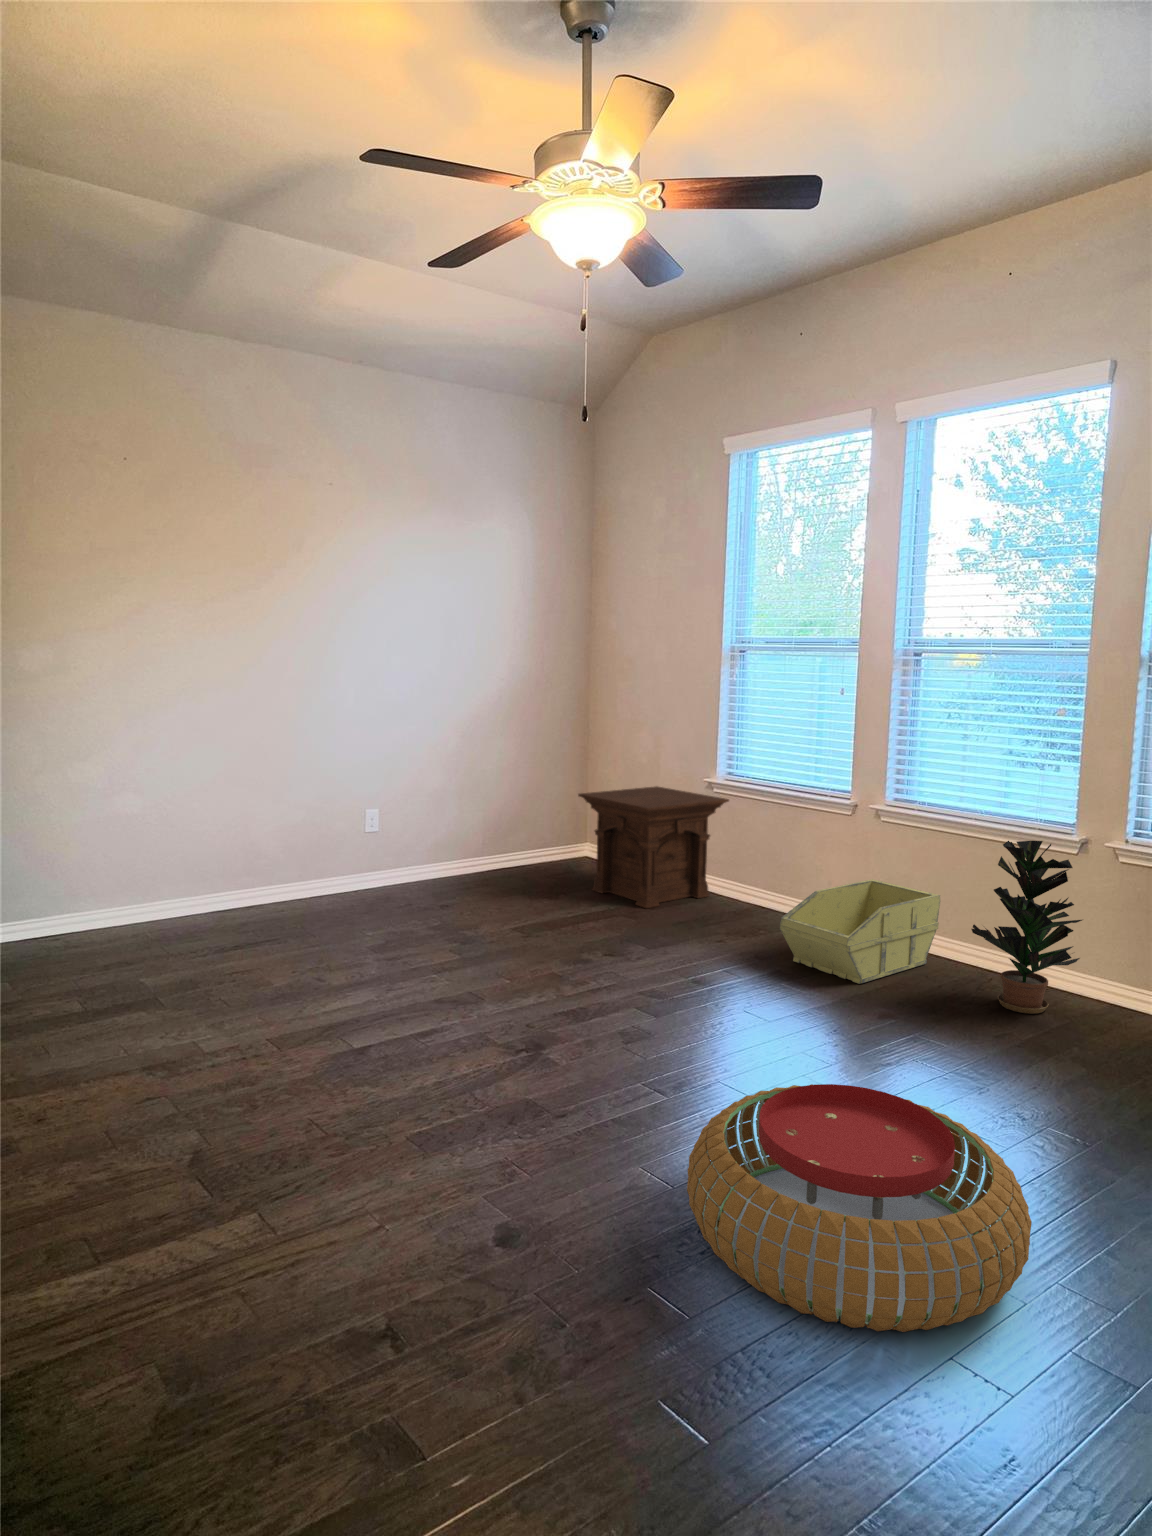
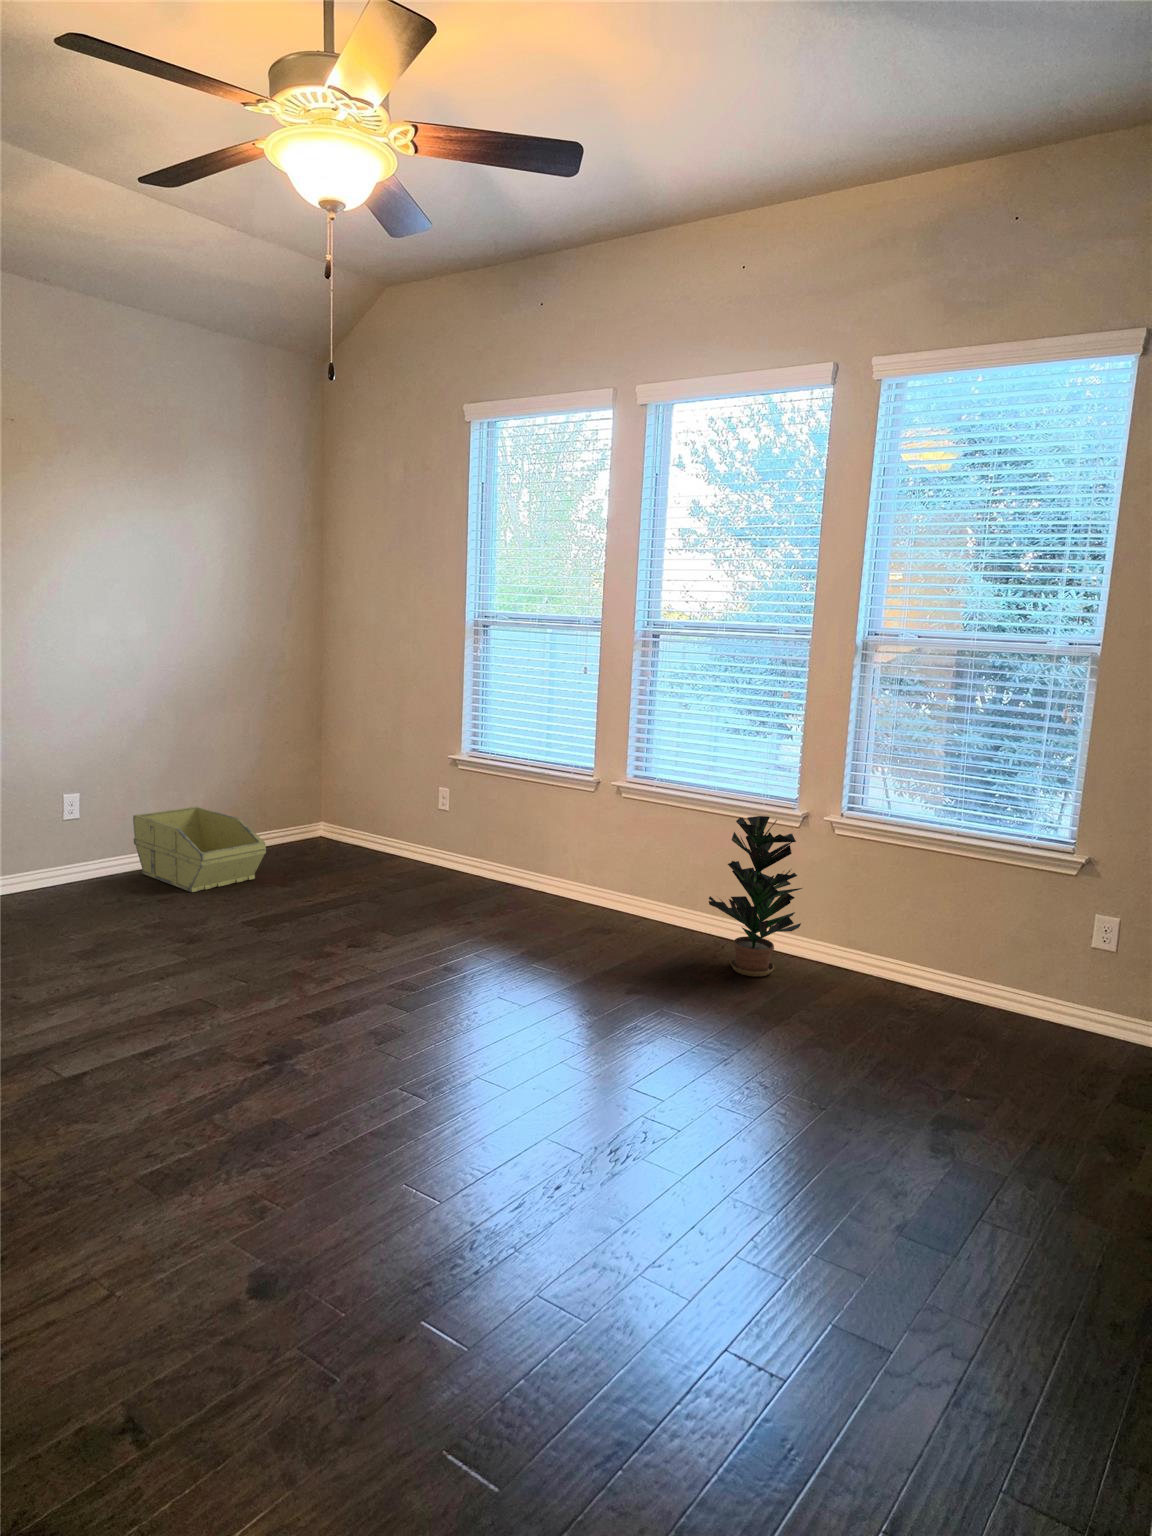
side table: present [578,786,729,908] -> none [316,762,474,891]
storage bin: present [780,879,940,984] -> present [133,807,266,892]
pouf: present [687,1084,1032,1332] -> none [460,1079,787,1332]

